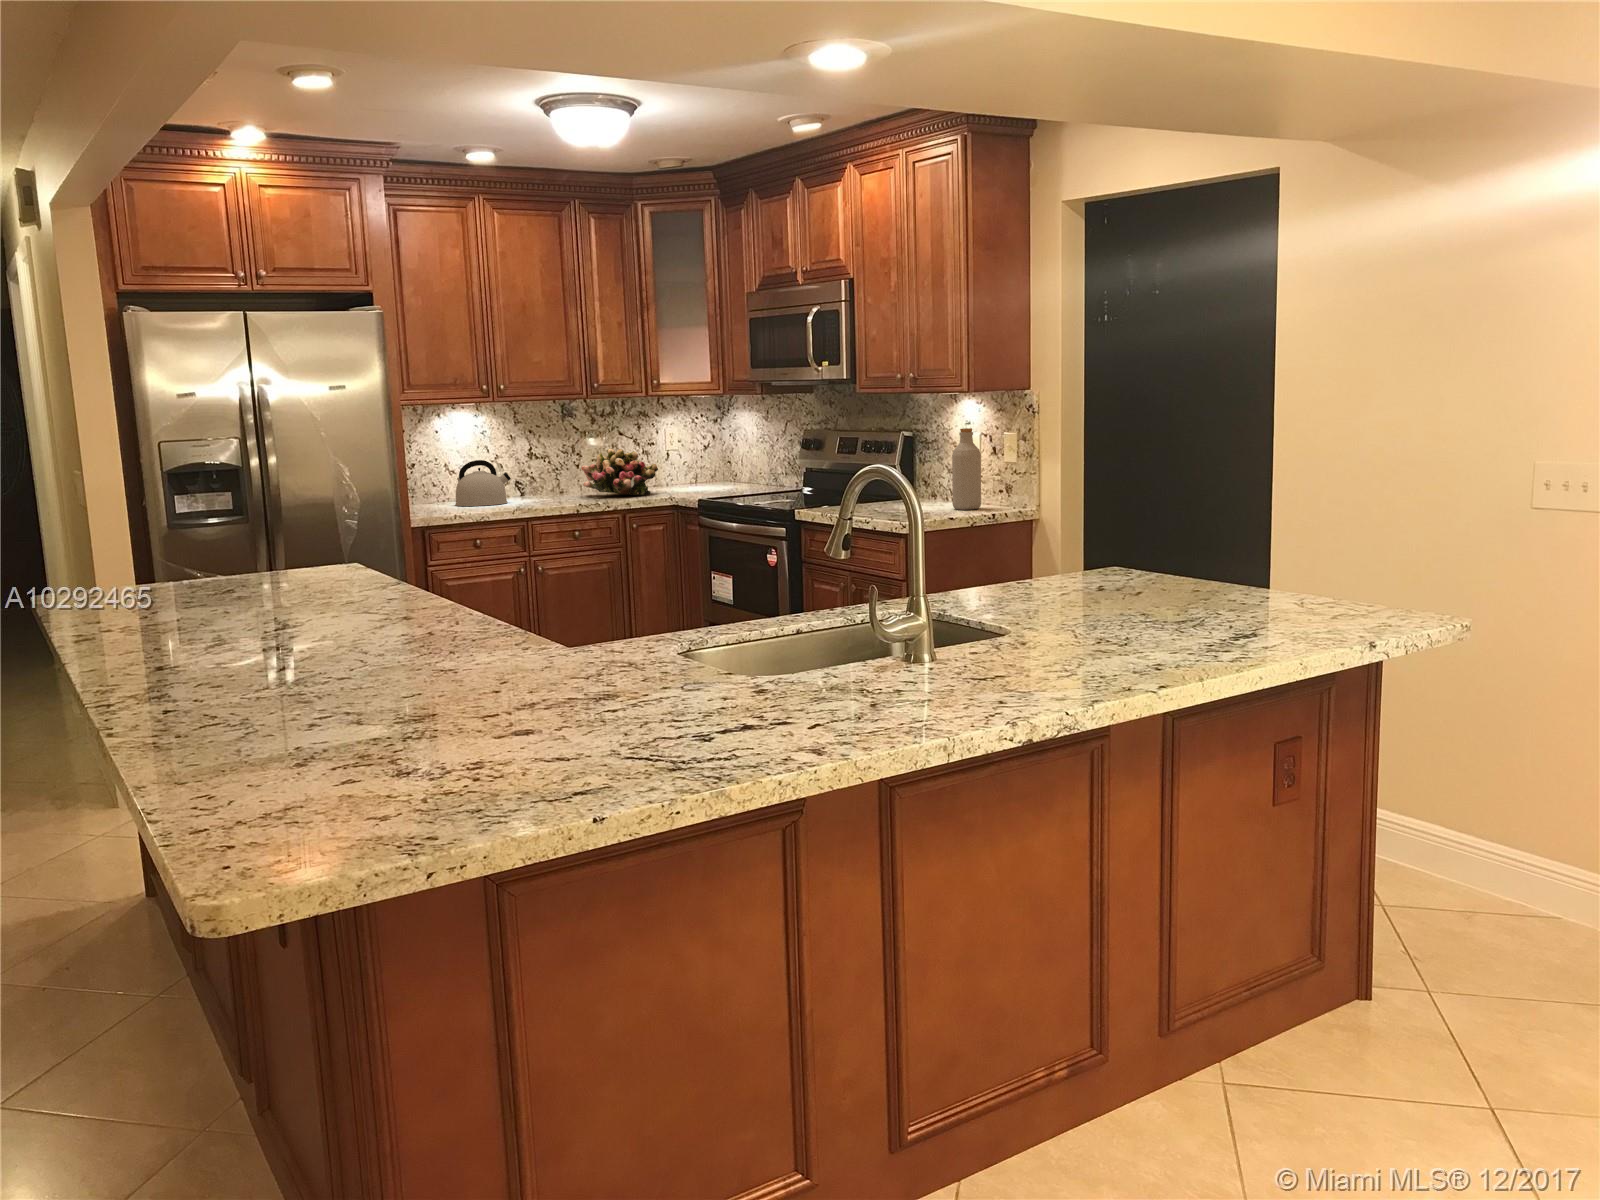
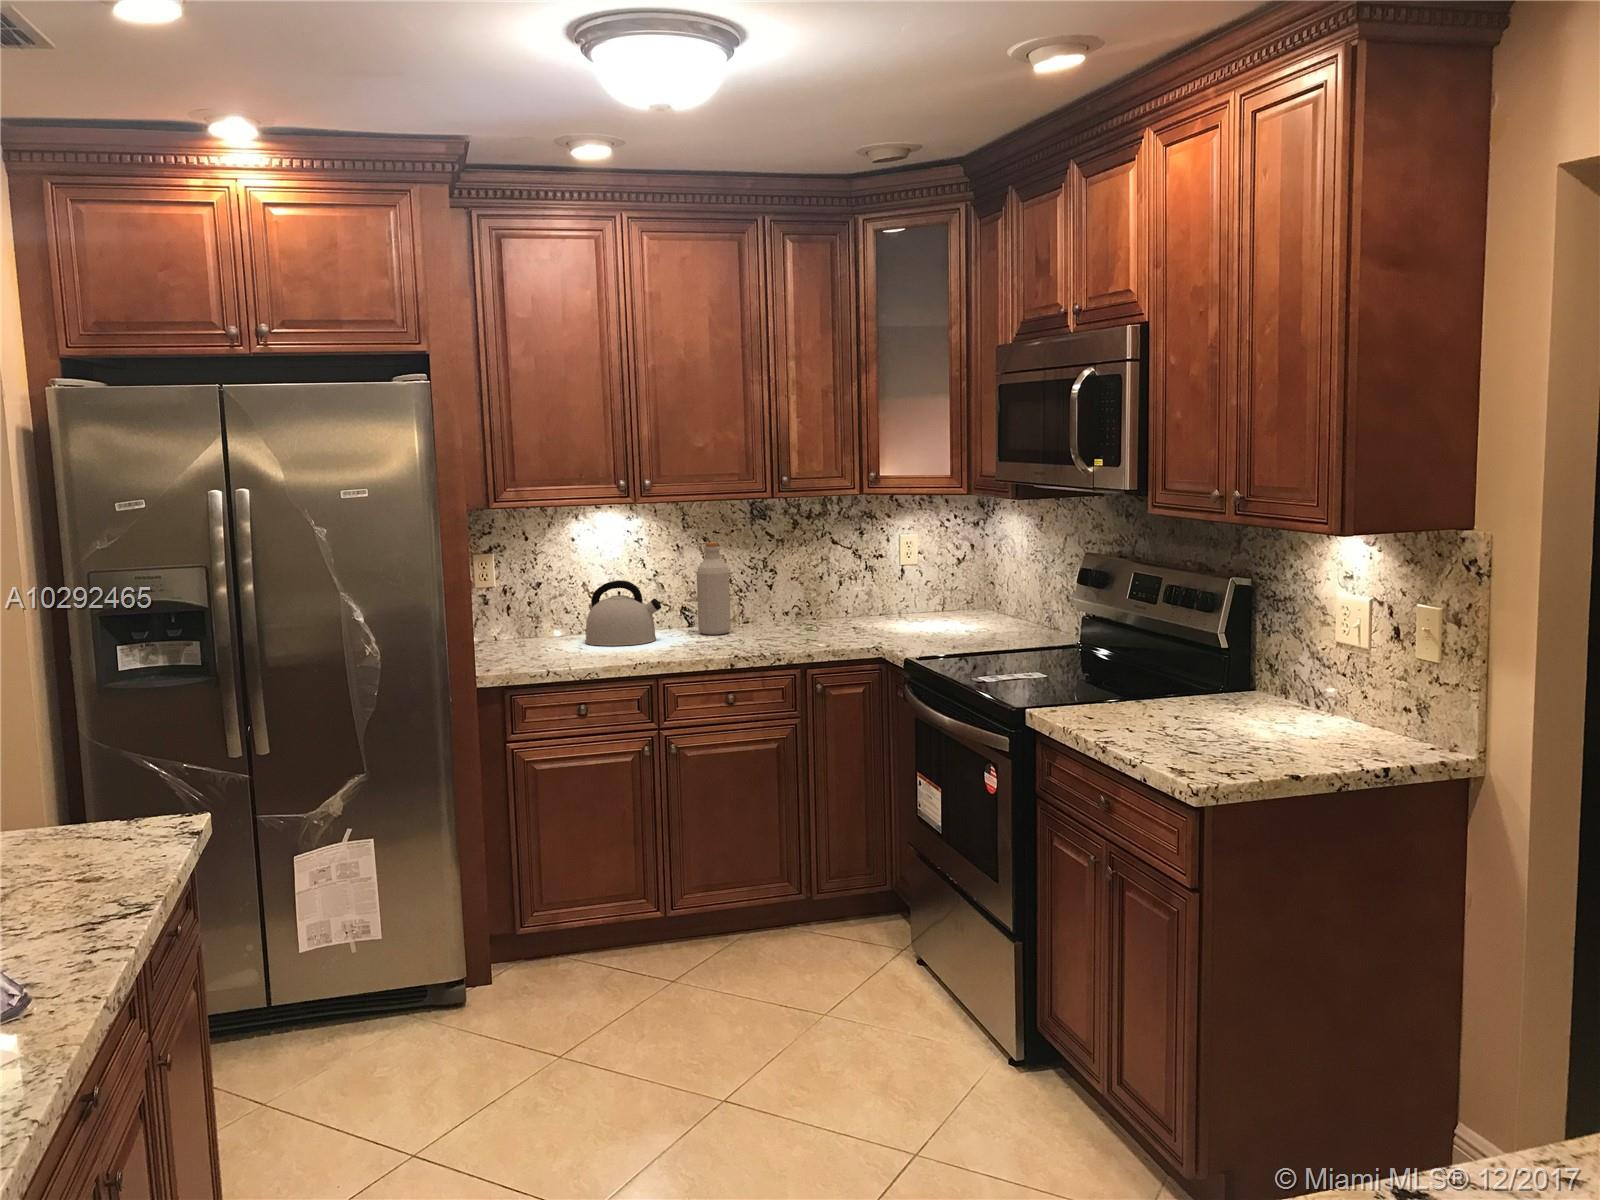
bottle: present [952,428,981,510] -> present [697,542,731,635]
flower arrangement: present [581,449,658,495] -> none [759,567,871,638]

